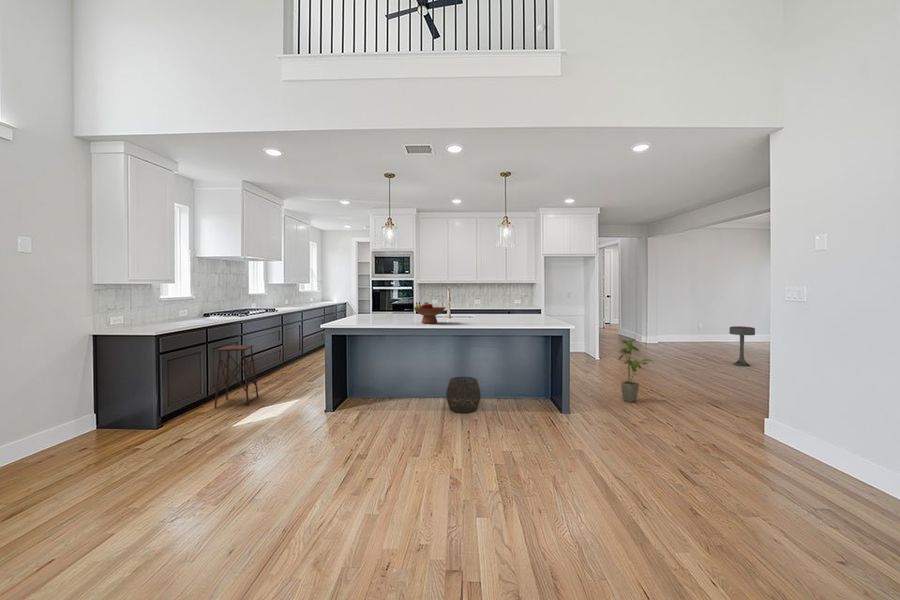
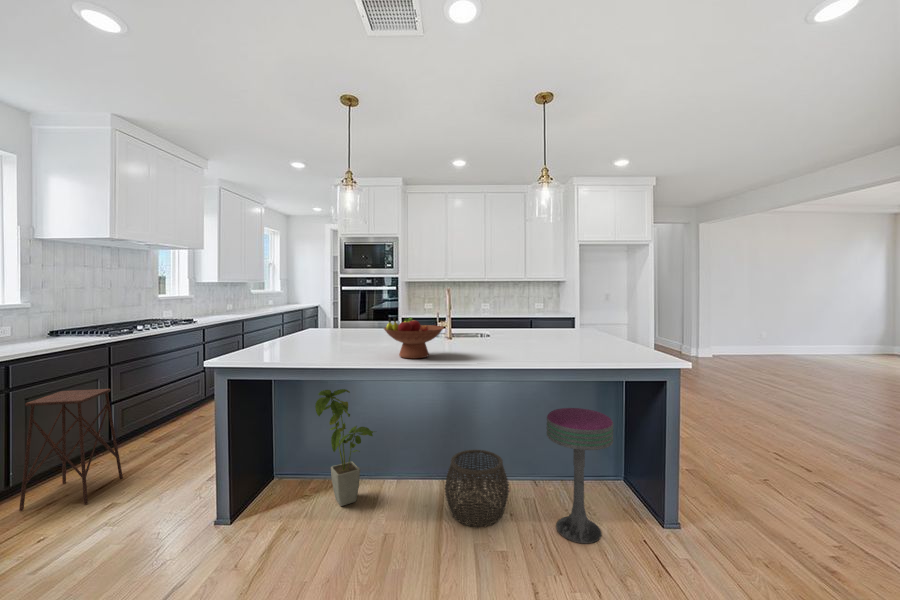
bar stool: present [729,326,755,366] -> present [546,408,613,543]
house plant: present [619,340,653,402] -> present [315,389,375,506]

